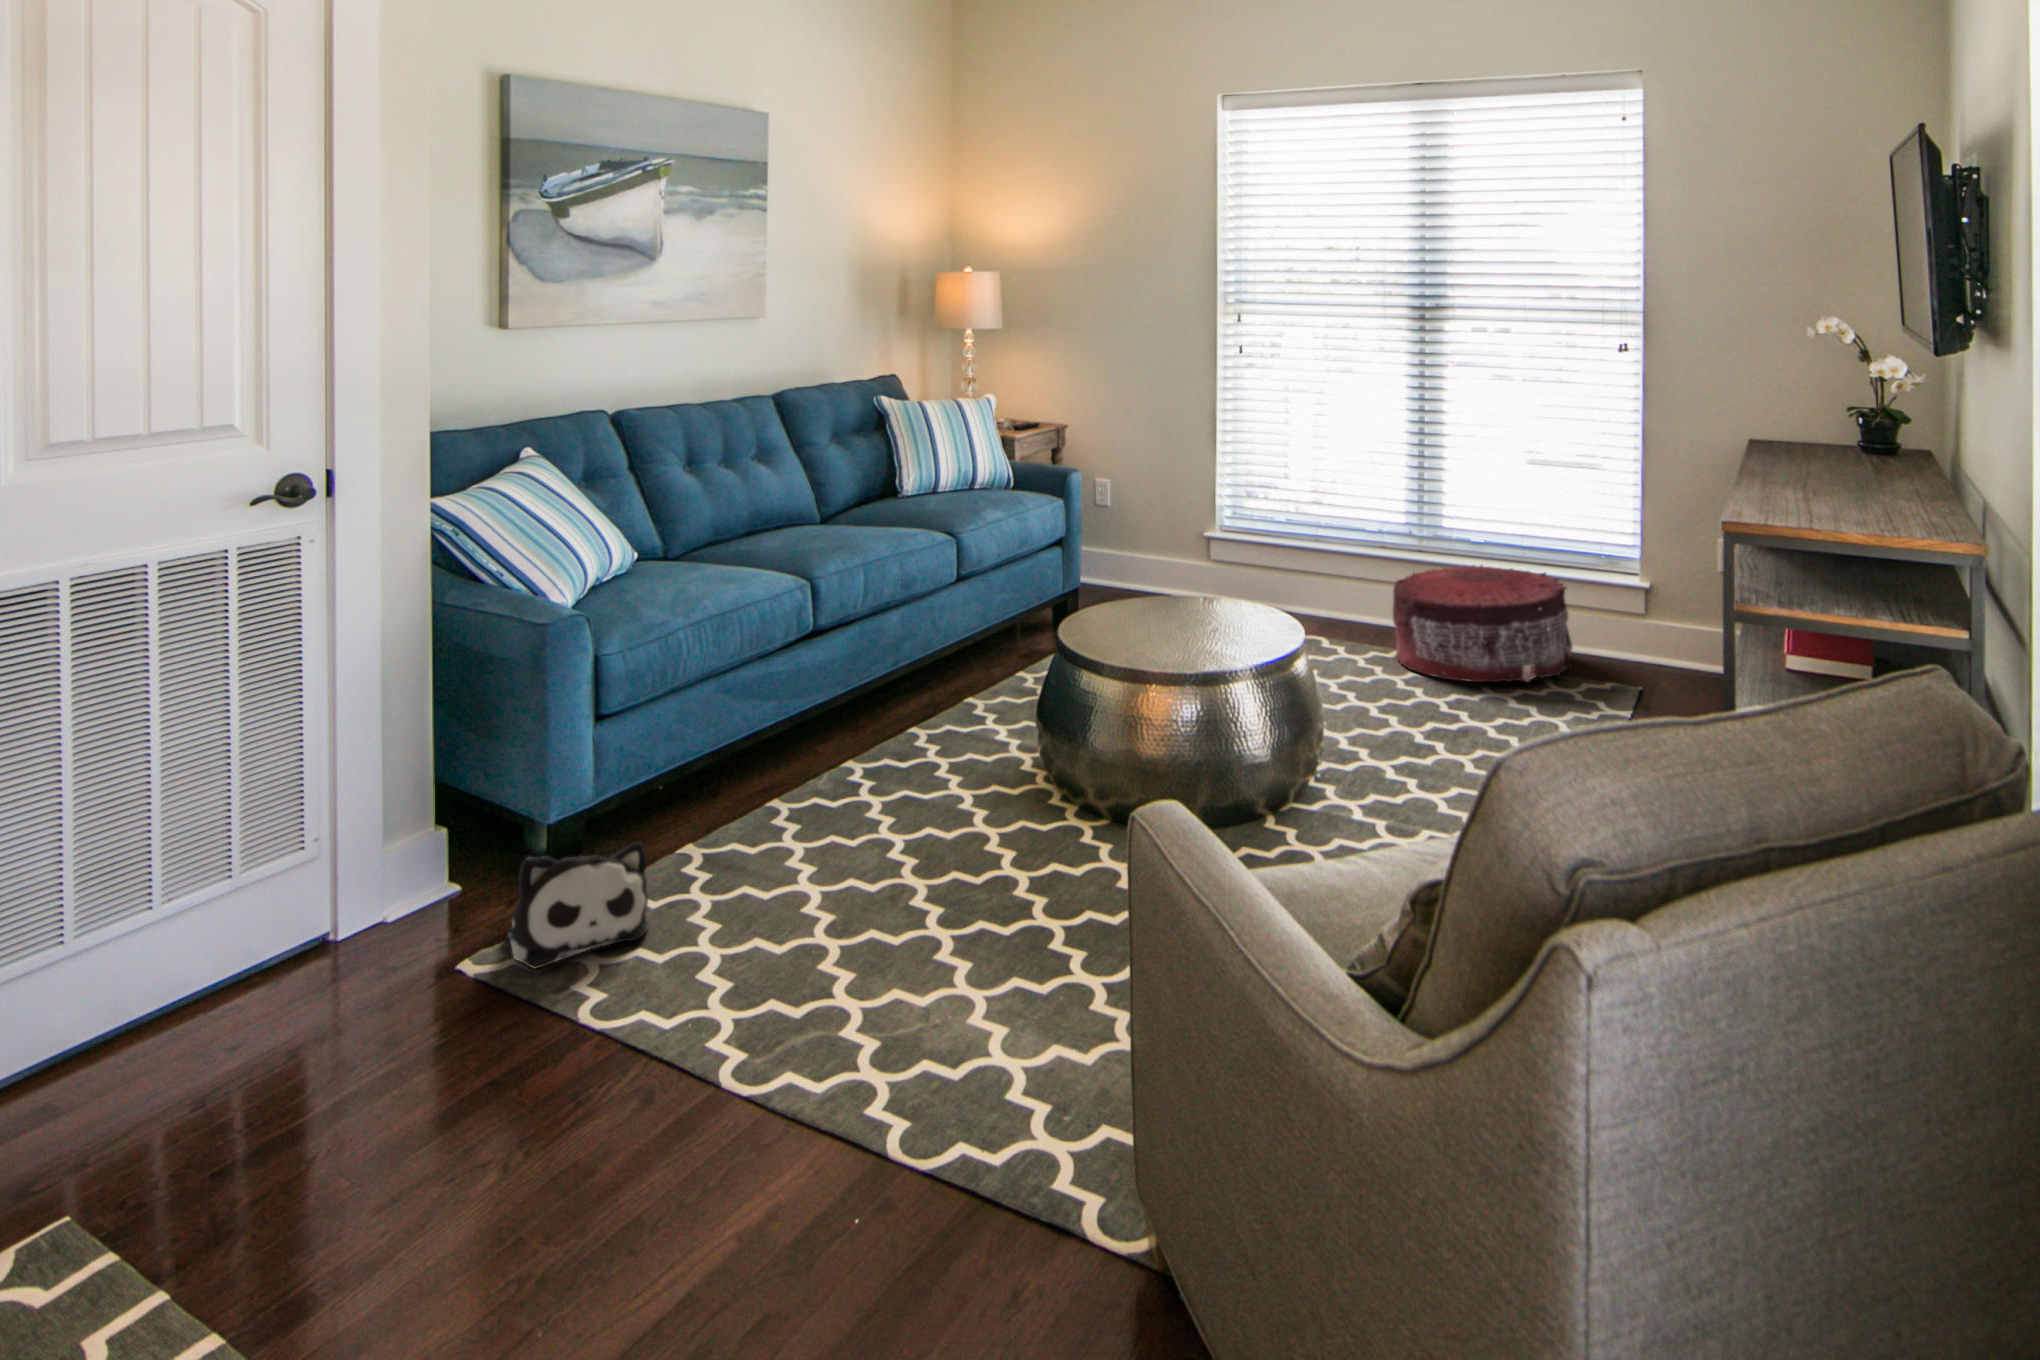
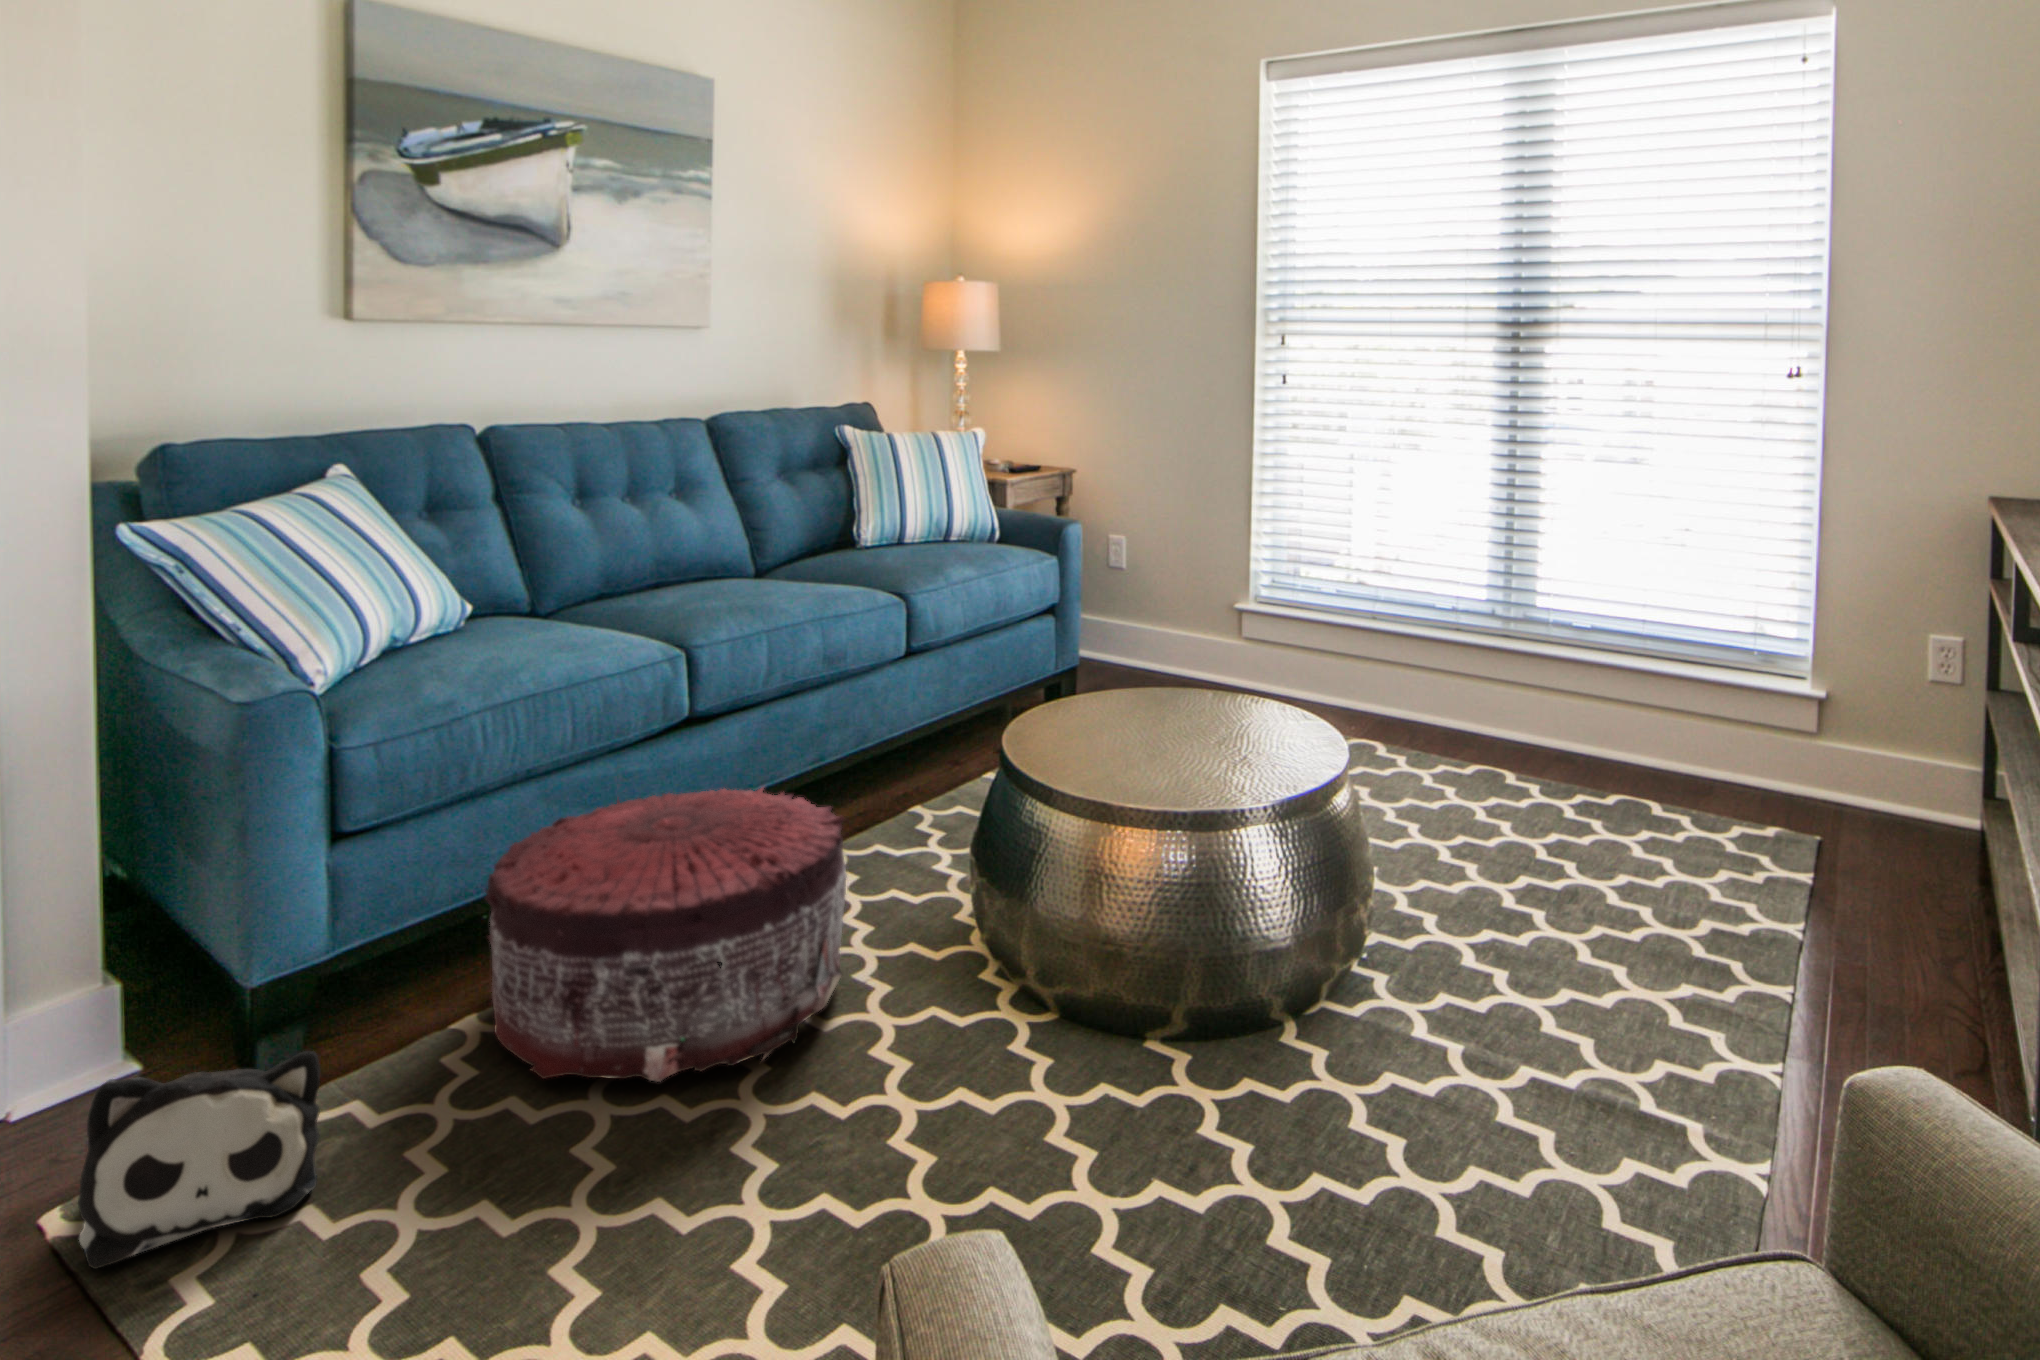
pouf: present [1393,565,1572,682] -> present [485,788,847,1082]

